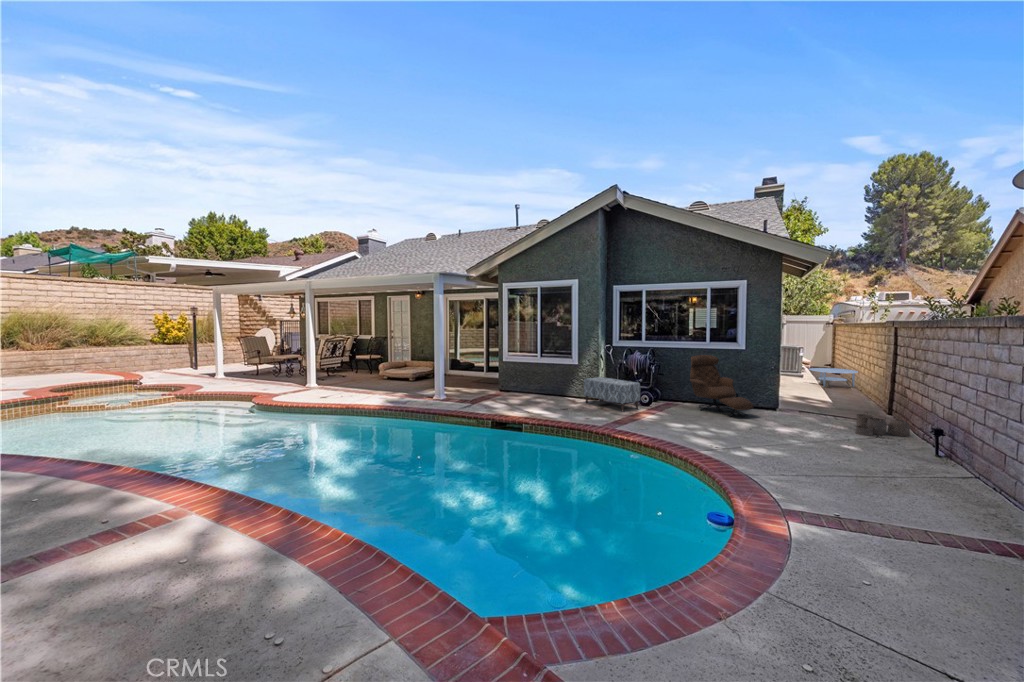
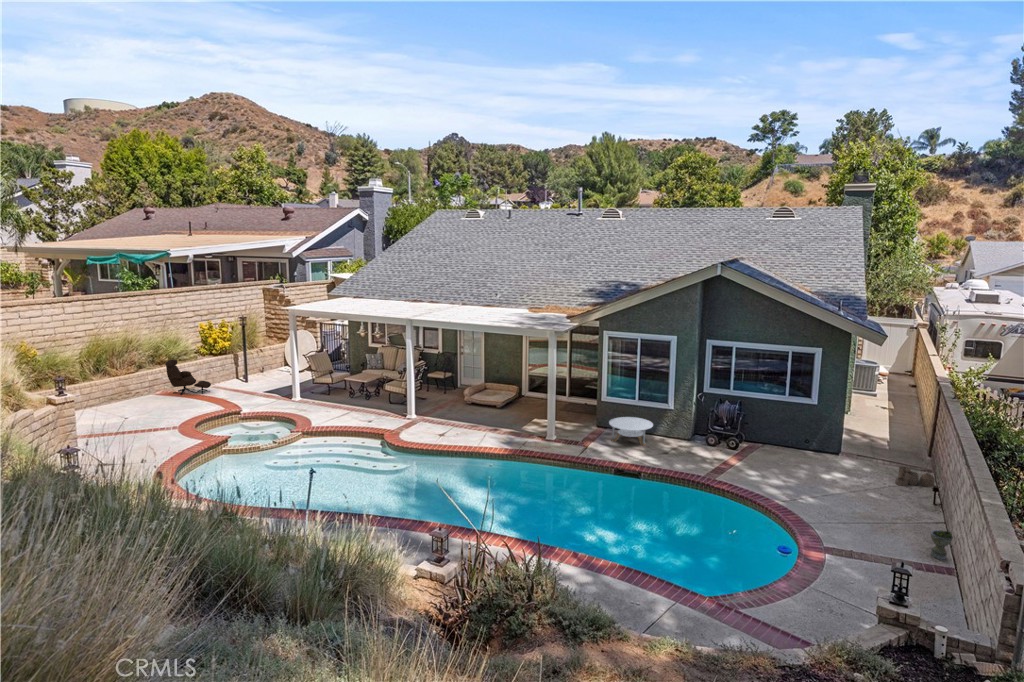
lounge chair: present [690,355,753,418] -> present [166,359,211,395]
round table: present [810,368,858,388] -> present [609,417,653,446]
bench: present [584,377,640,411] -> none [678,421,729,457]
planter: none [963,468,1012,524] -> present [931,530,953,560]

